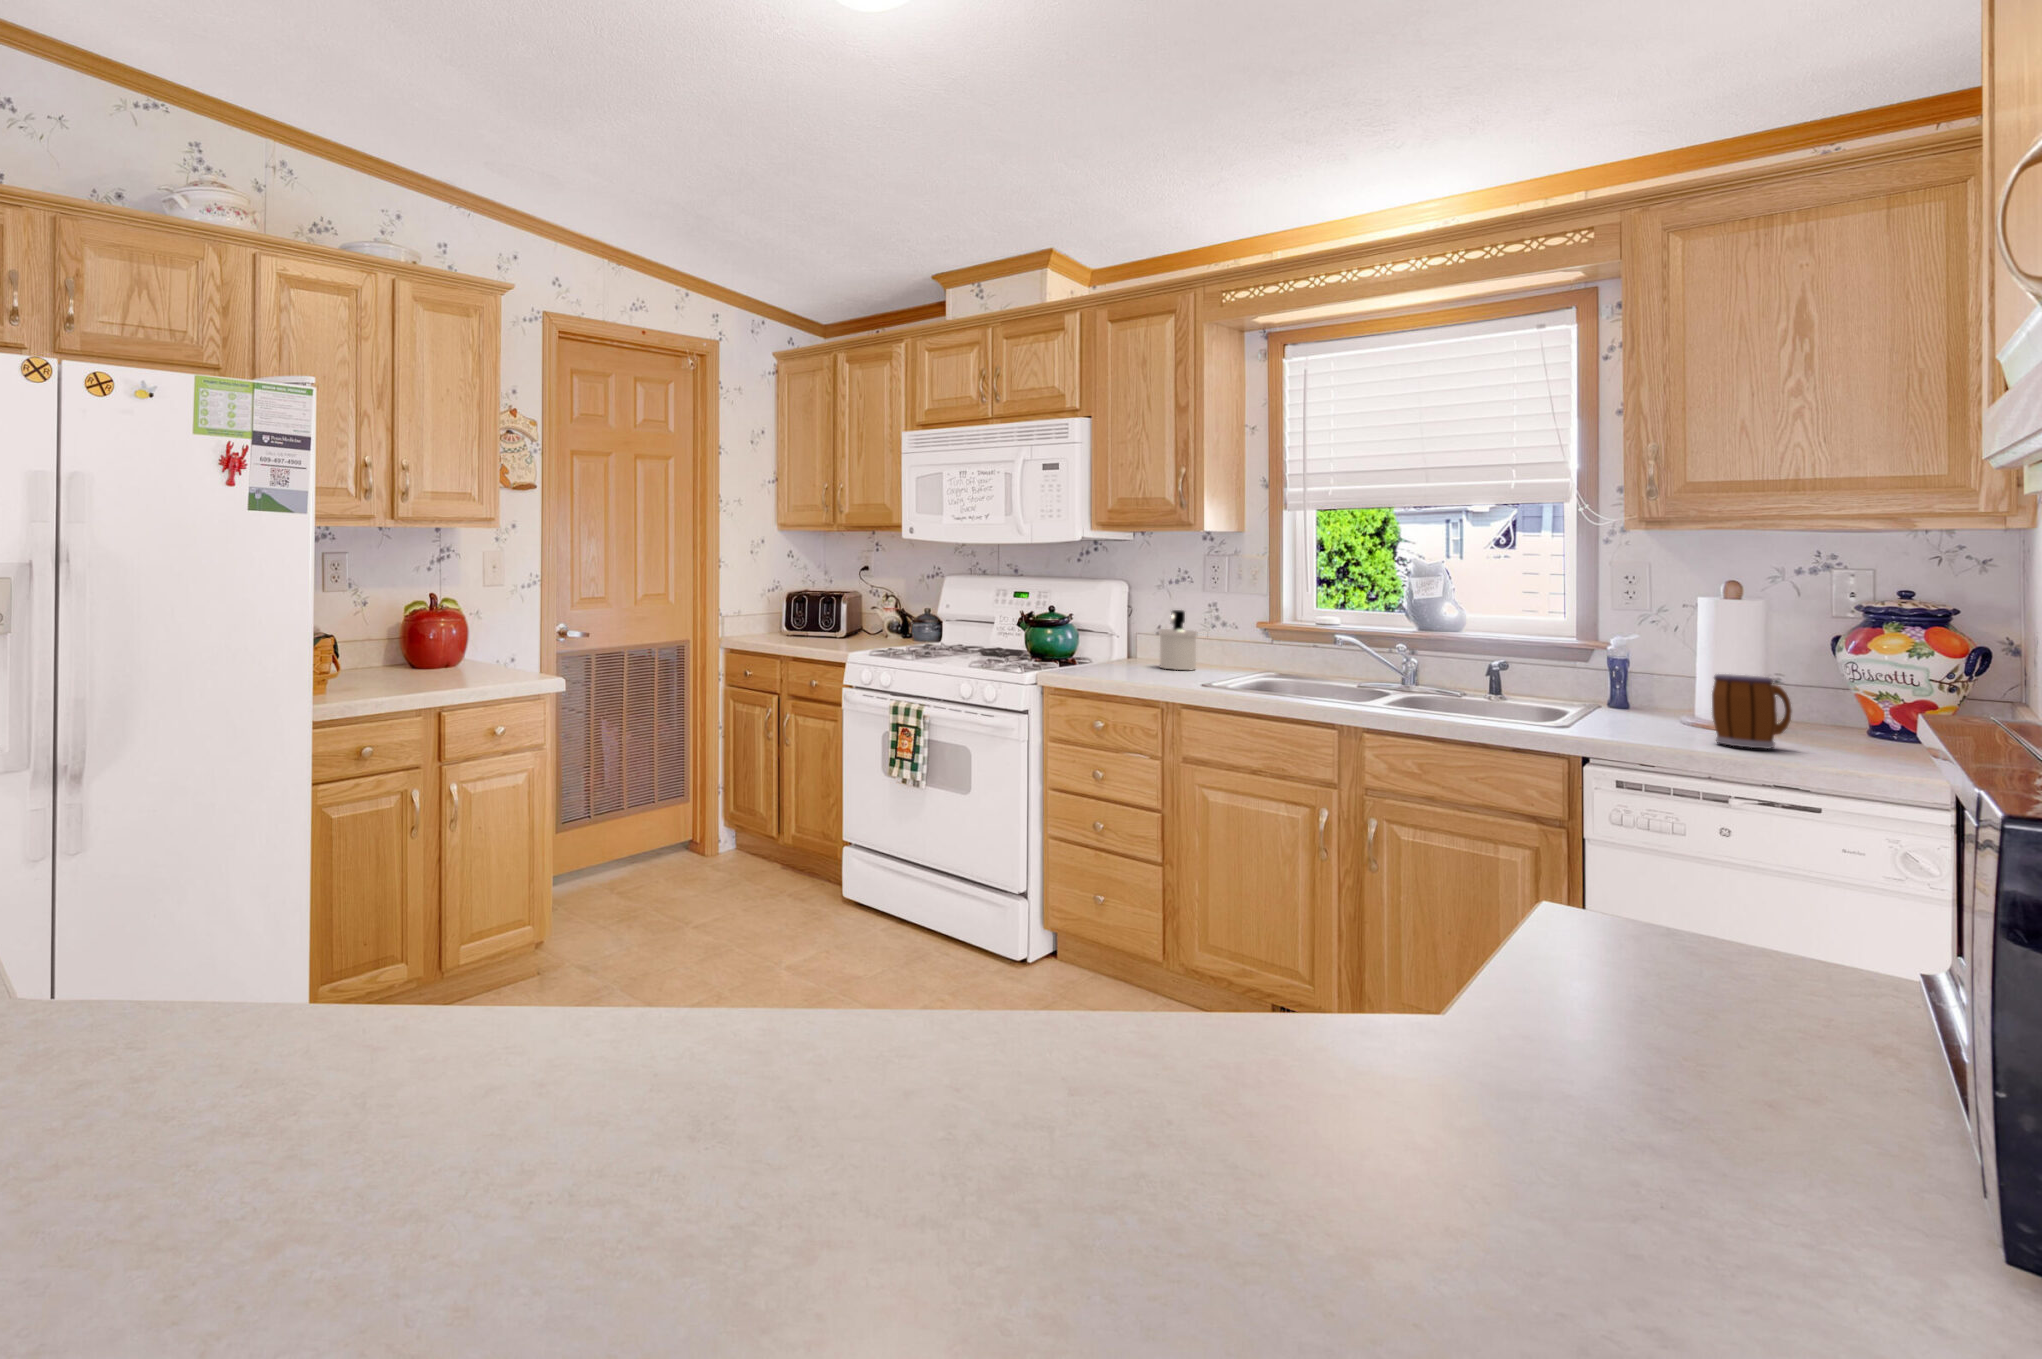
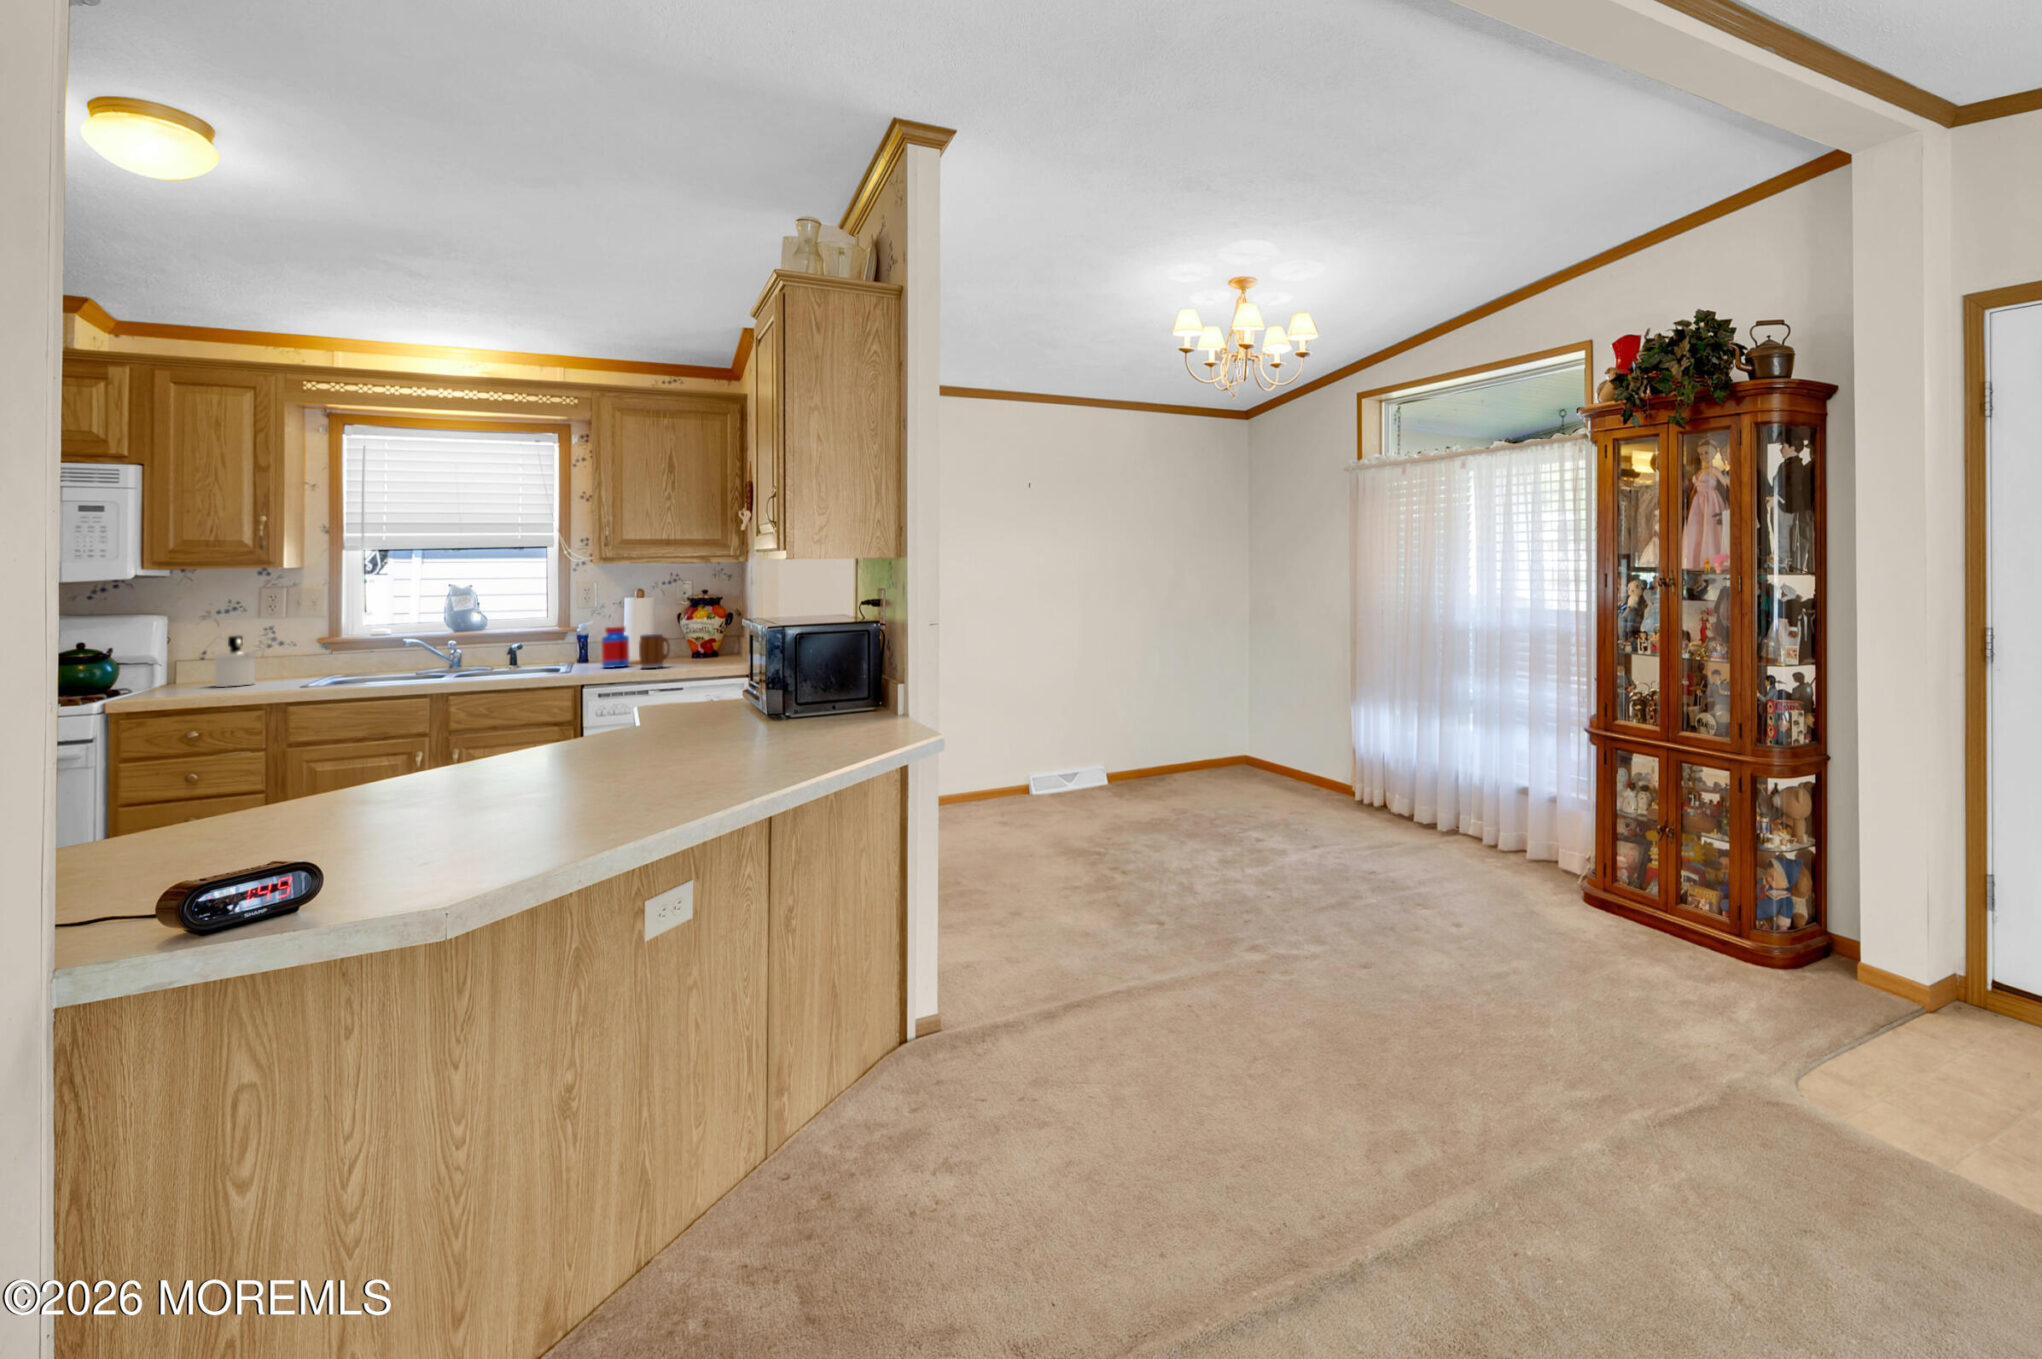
jar: none [1640,651,1701,731] -> present [601,627,630,668]

